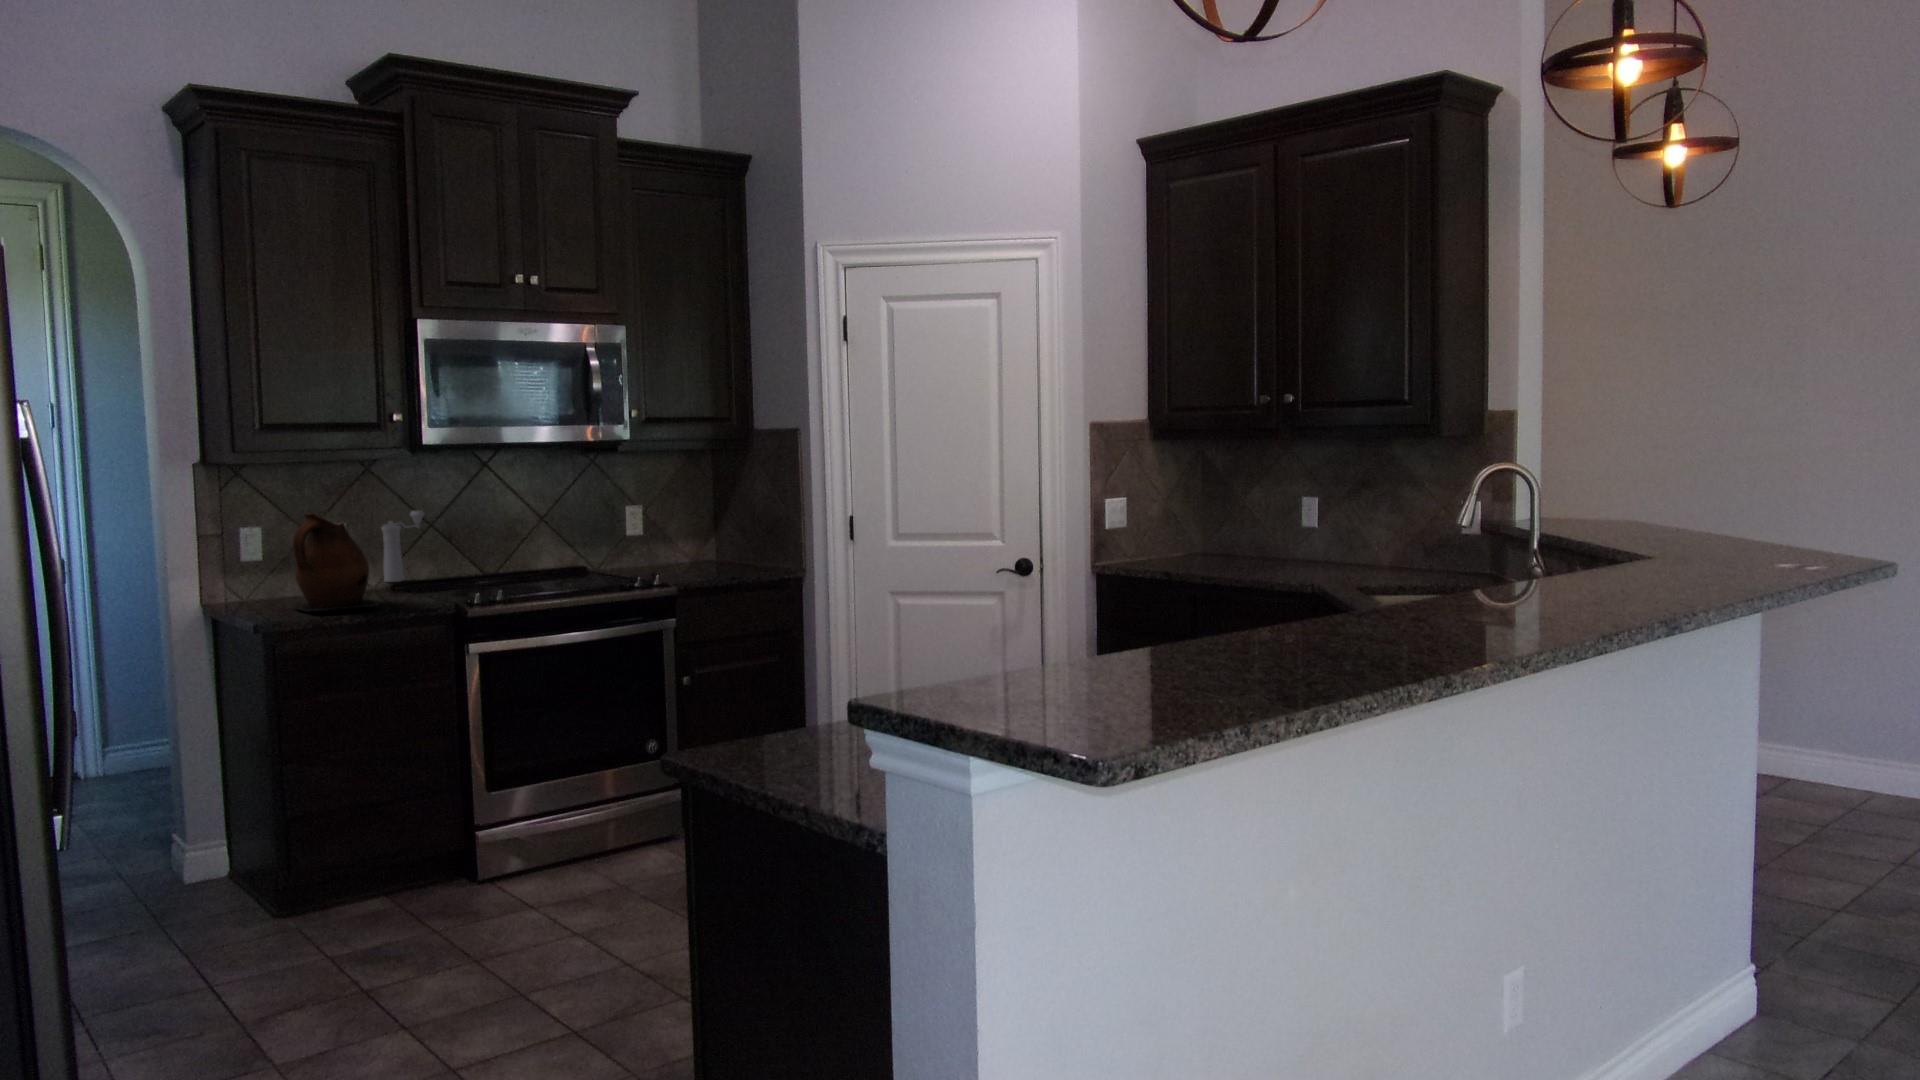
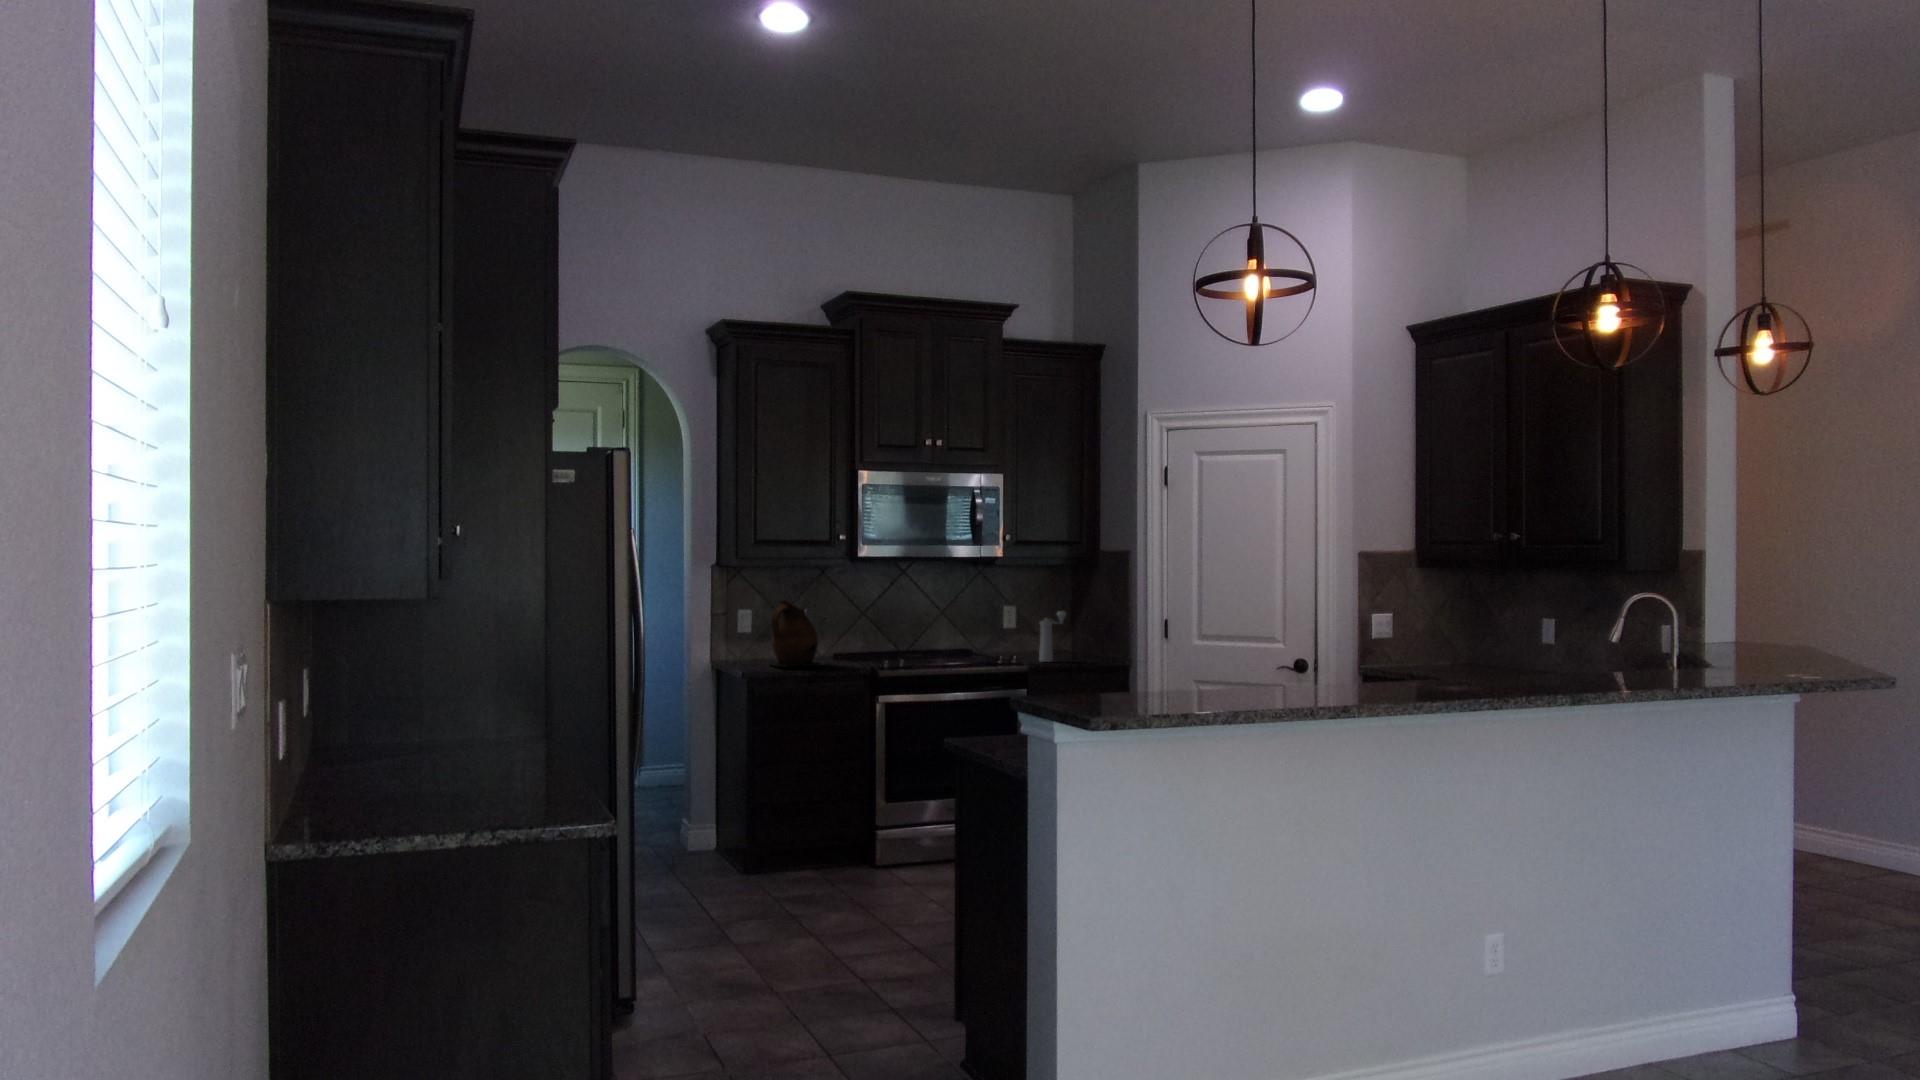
pepper mill: present [382,511,424,582] -> present [1039,611,1066,662]

